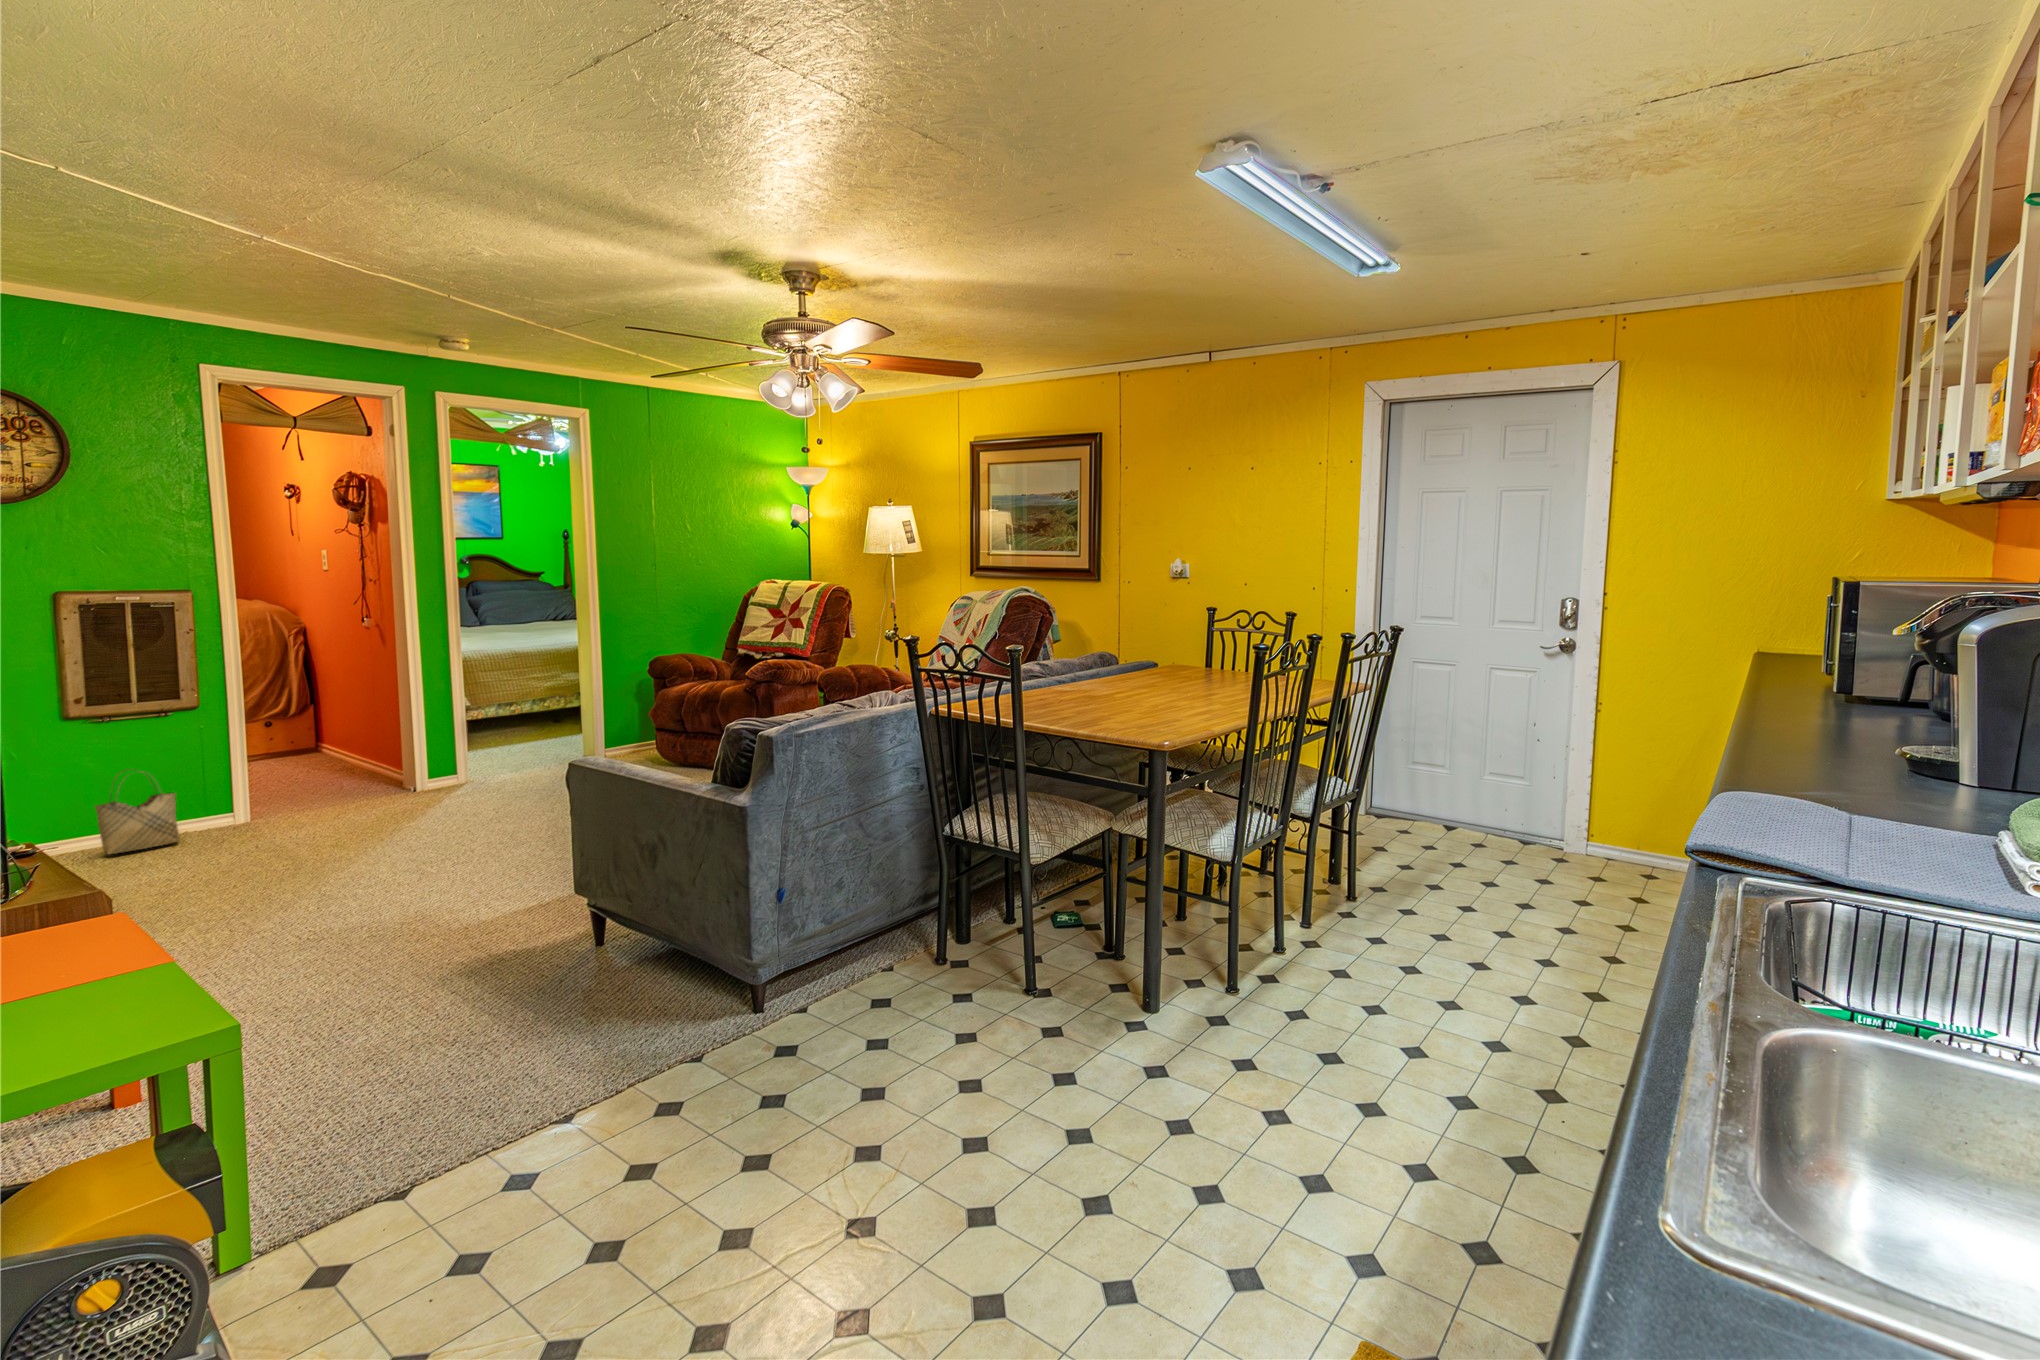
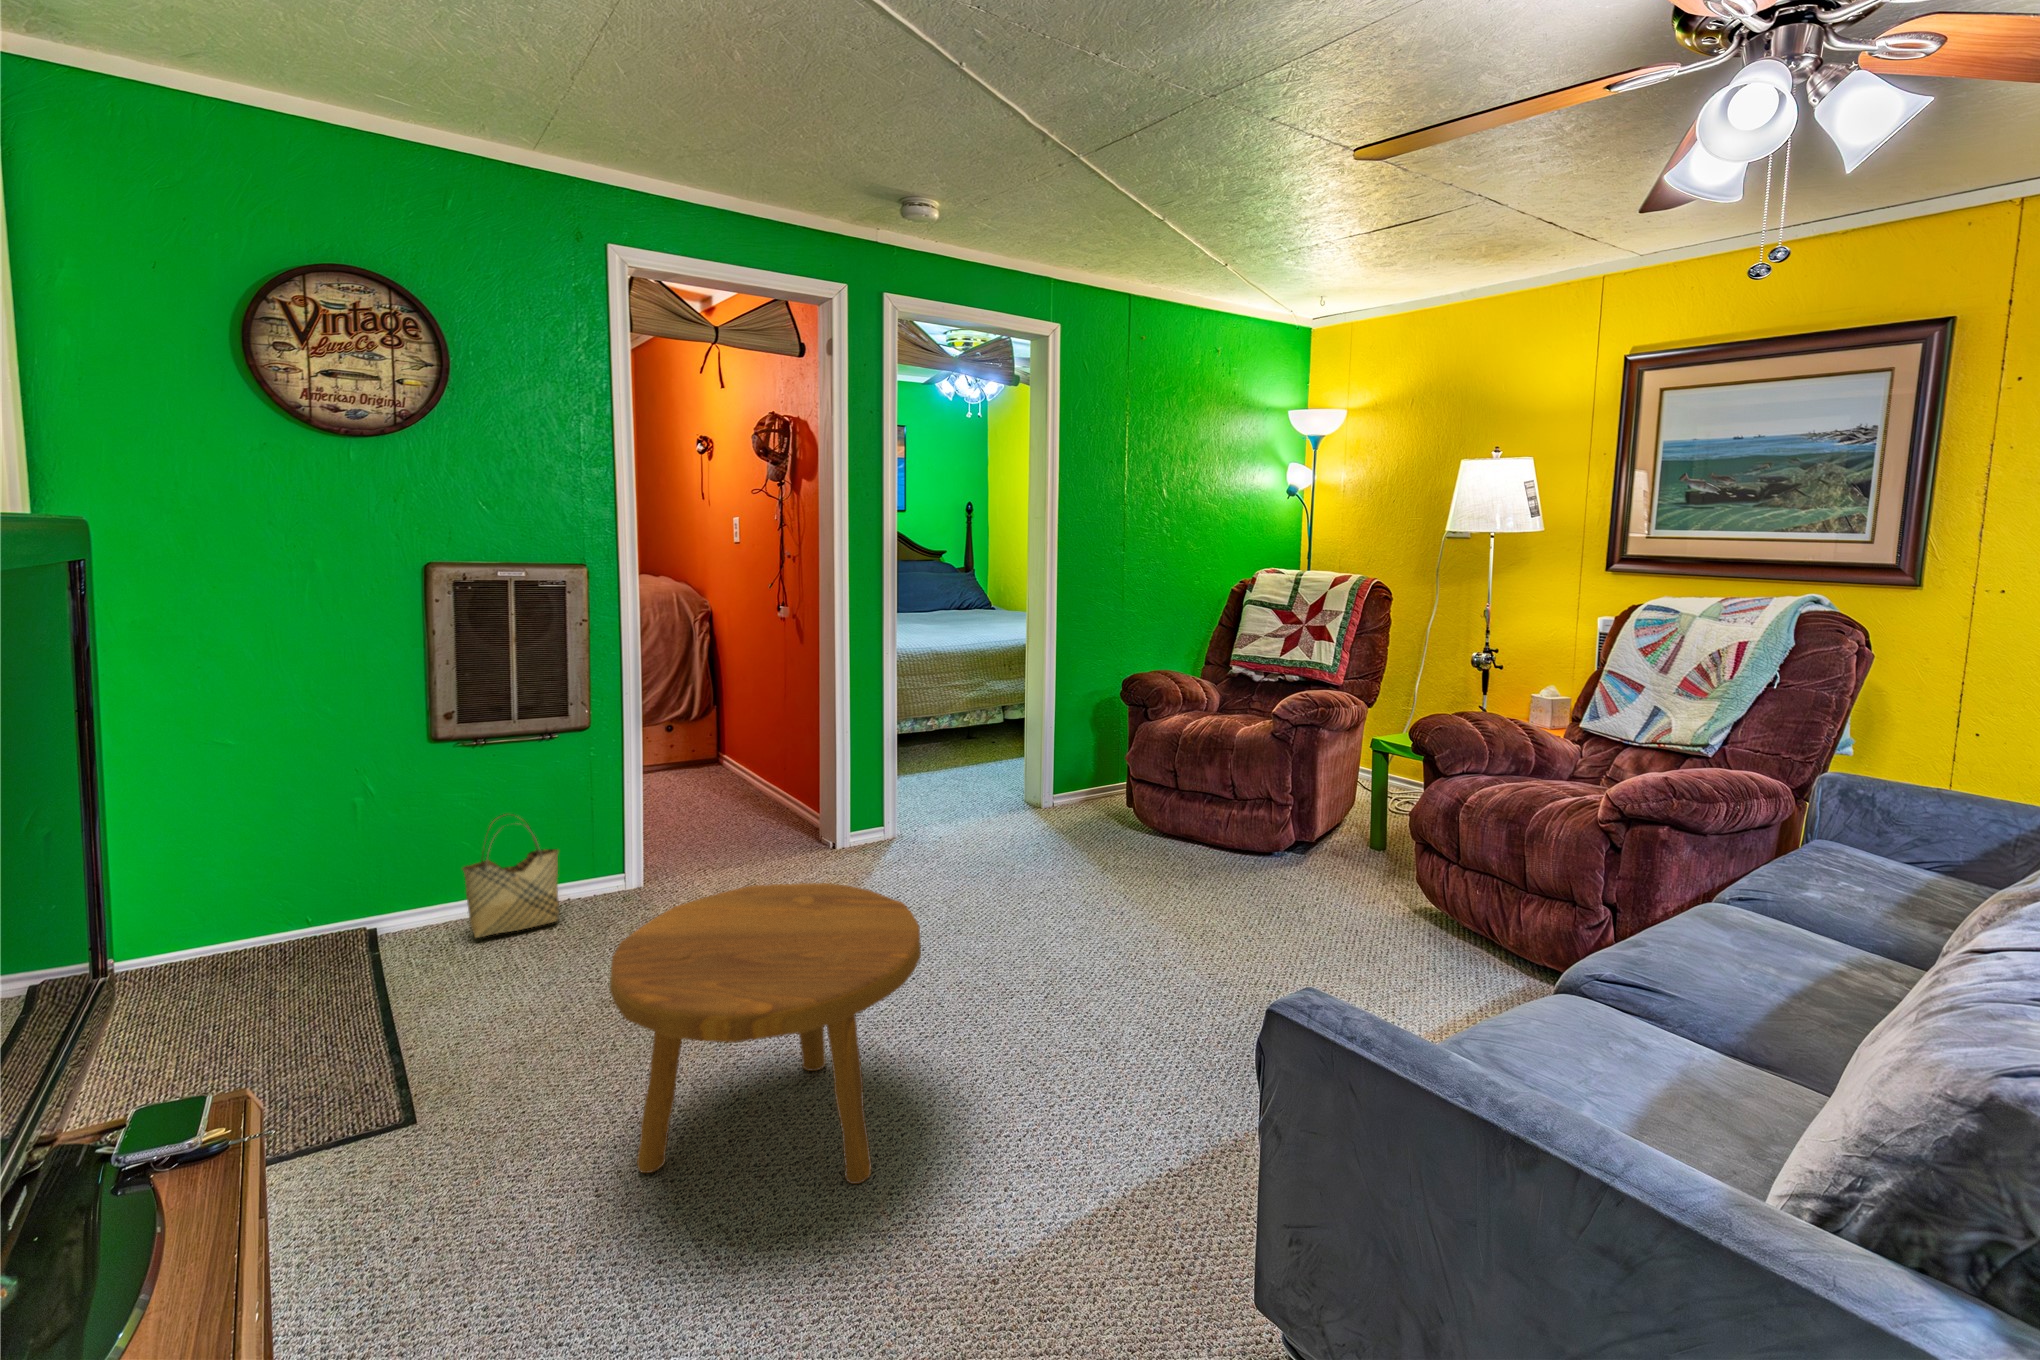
footstool: none [236,769,440,919] -> present [610,883,921,1184]

